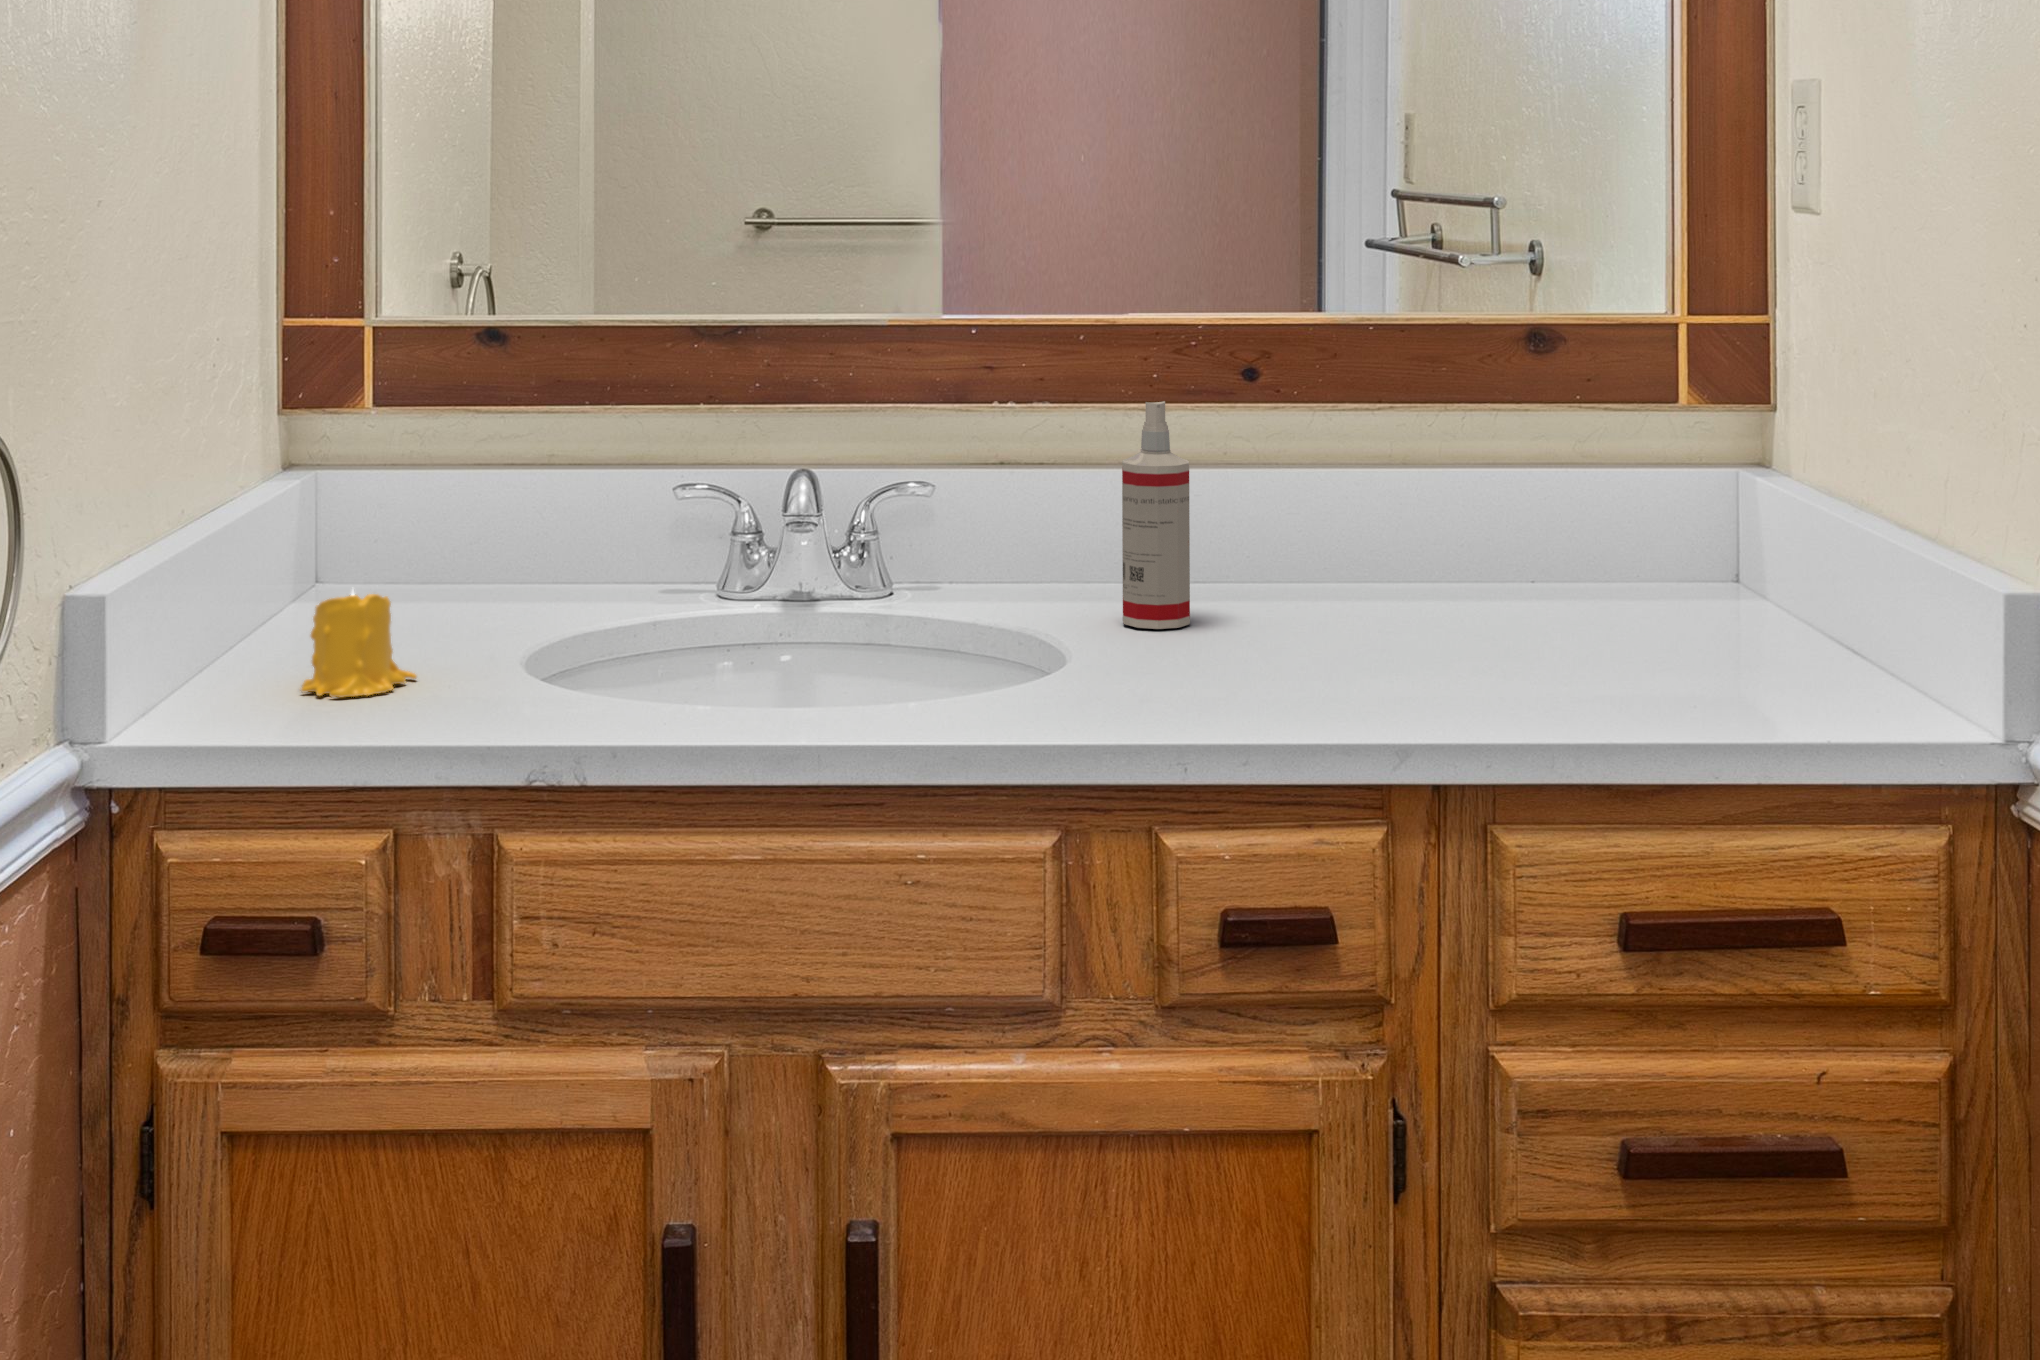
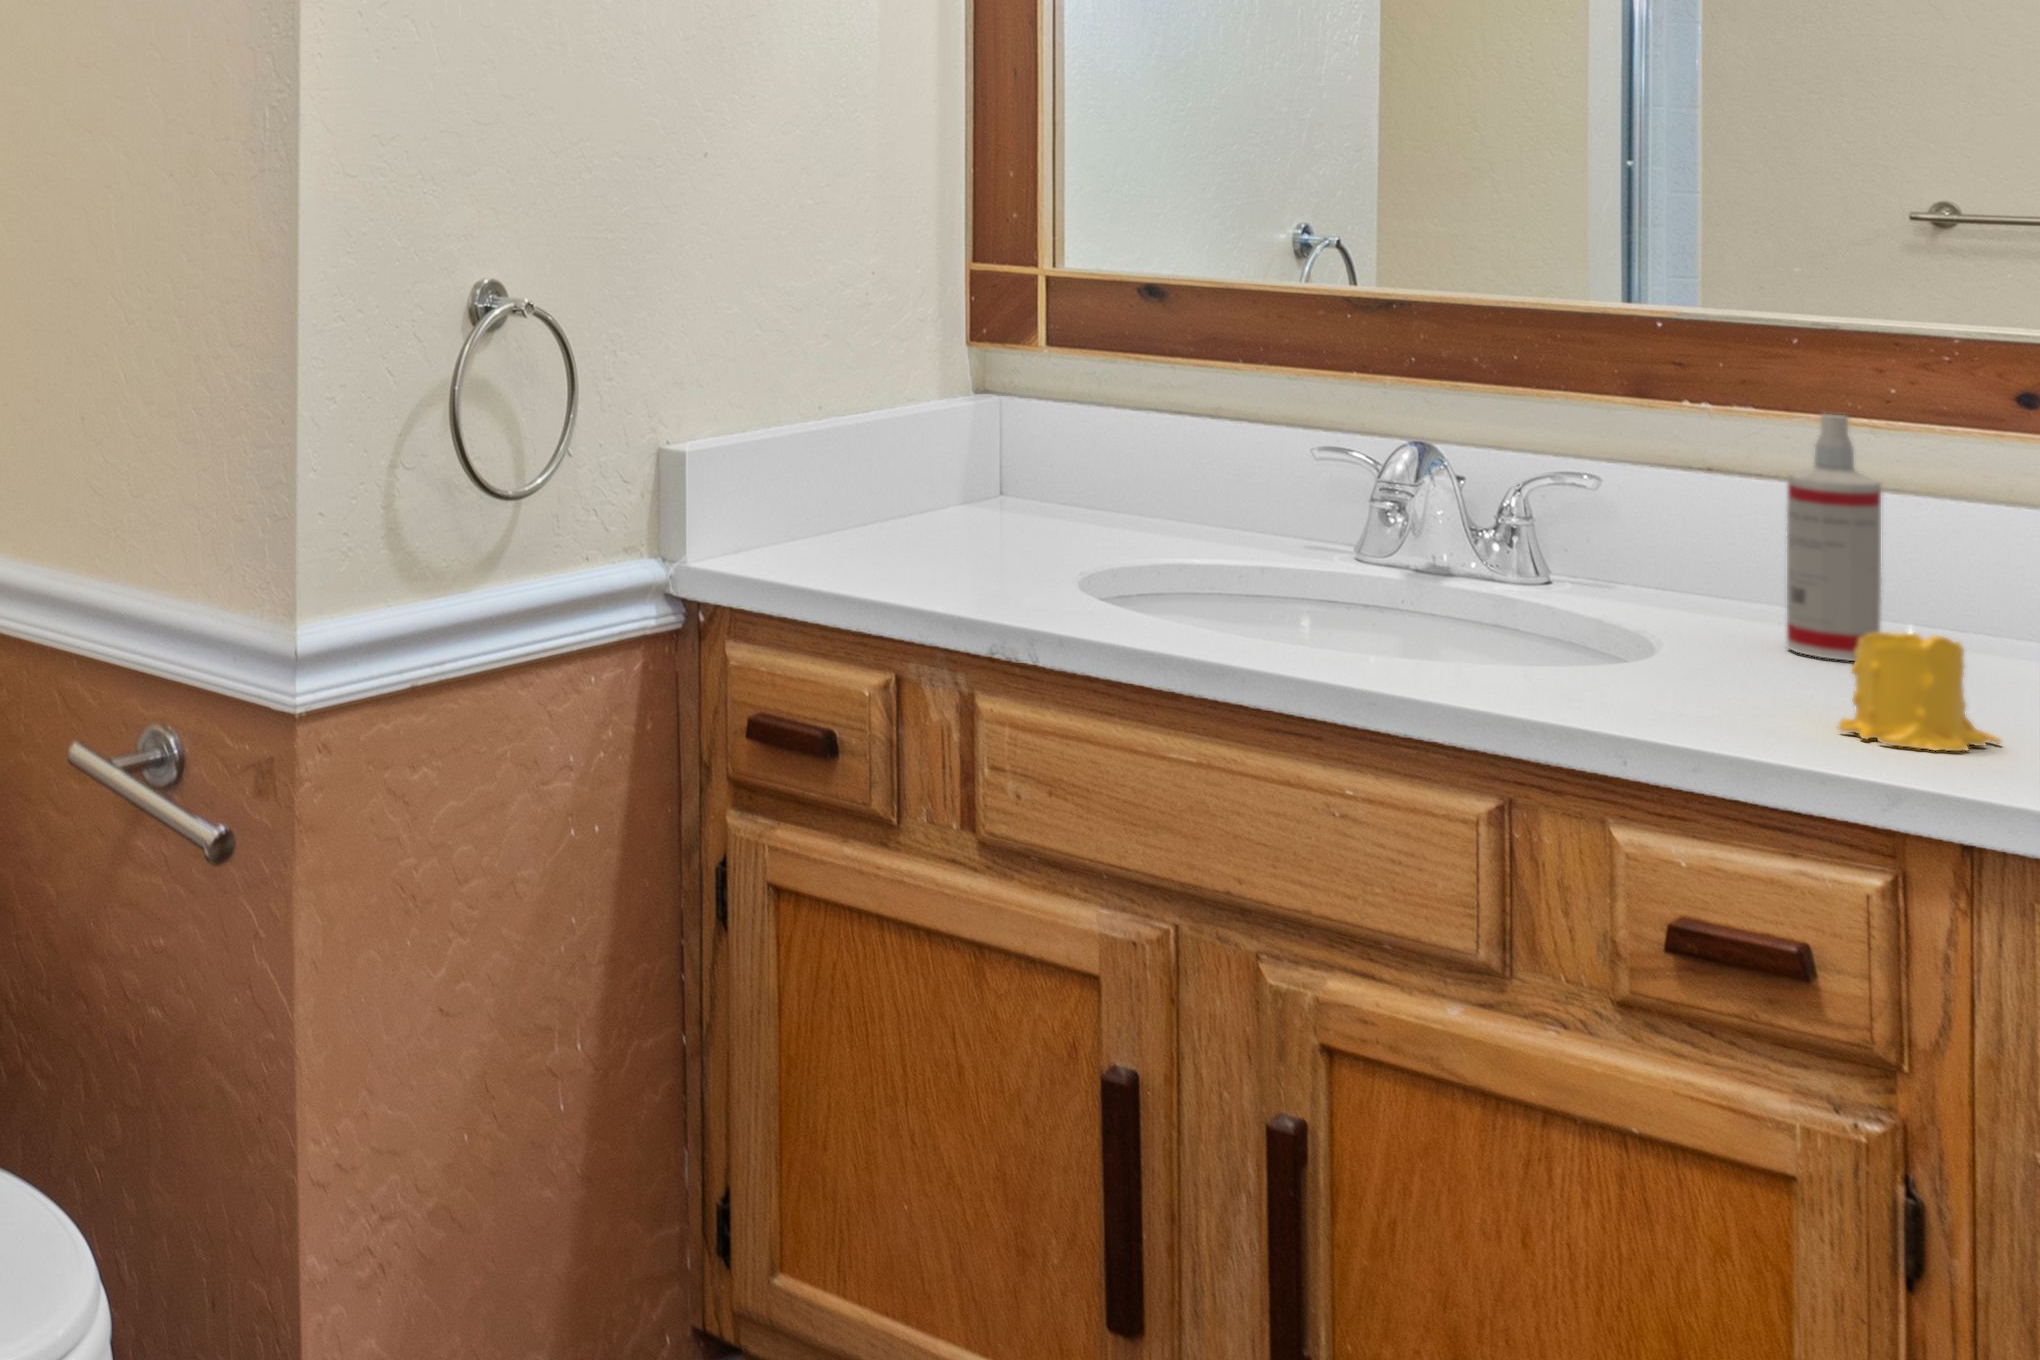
candle: present [301,591,417,698] -> present [1839,629,2001,751]

